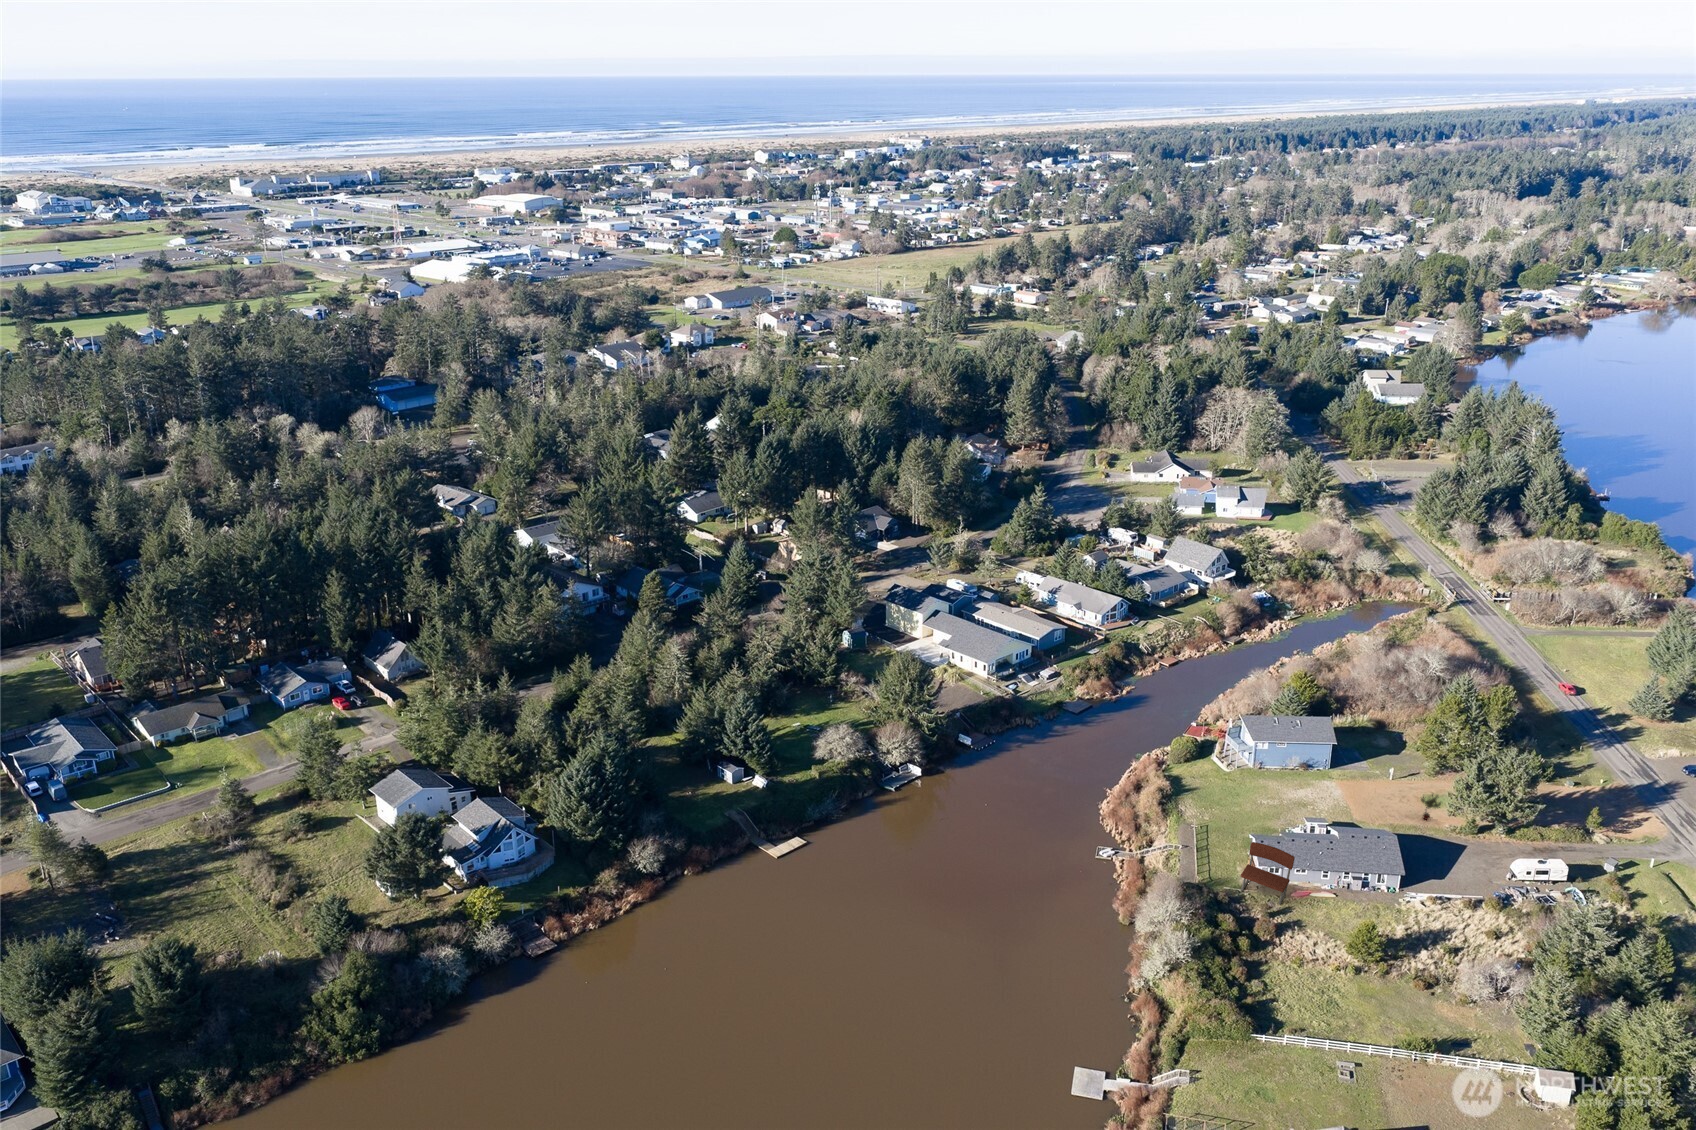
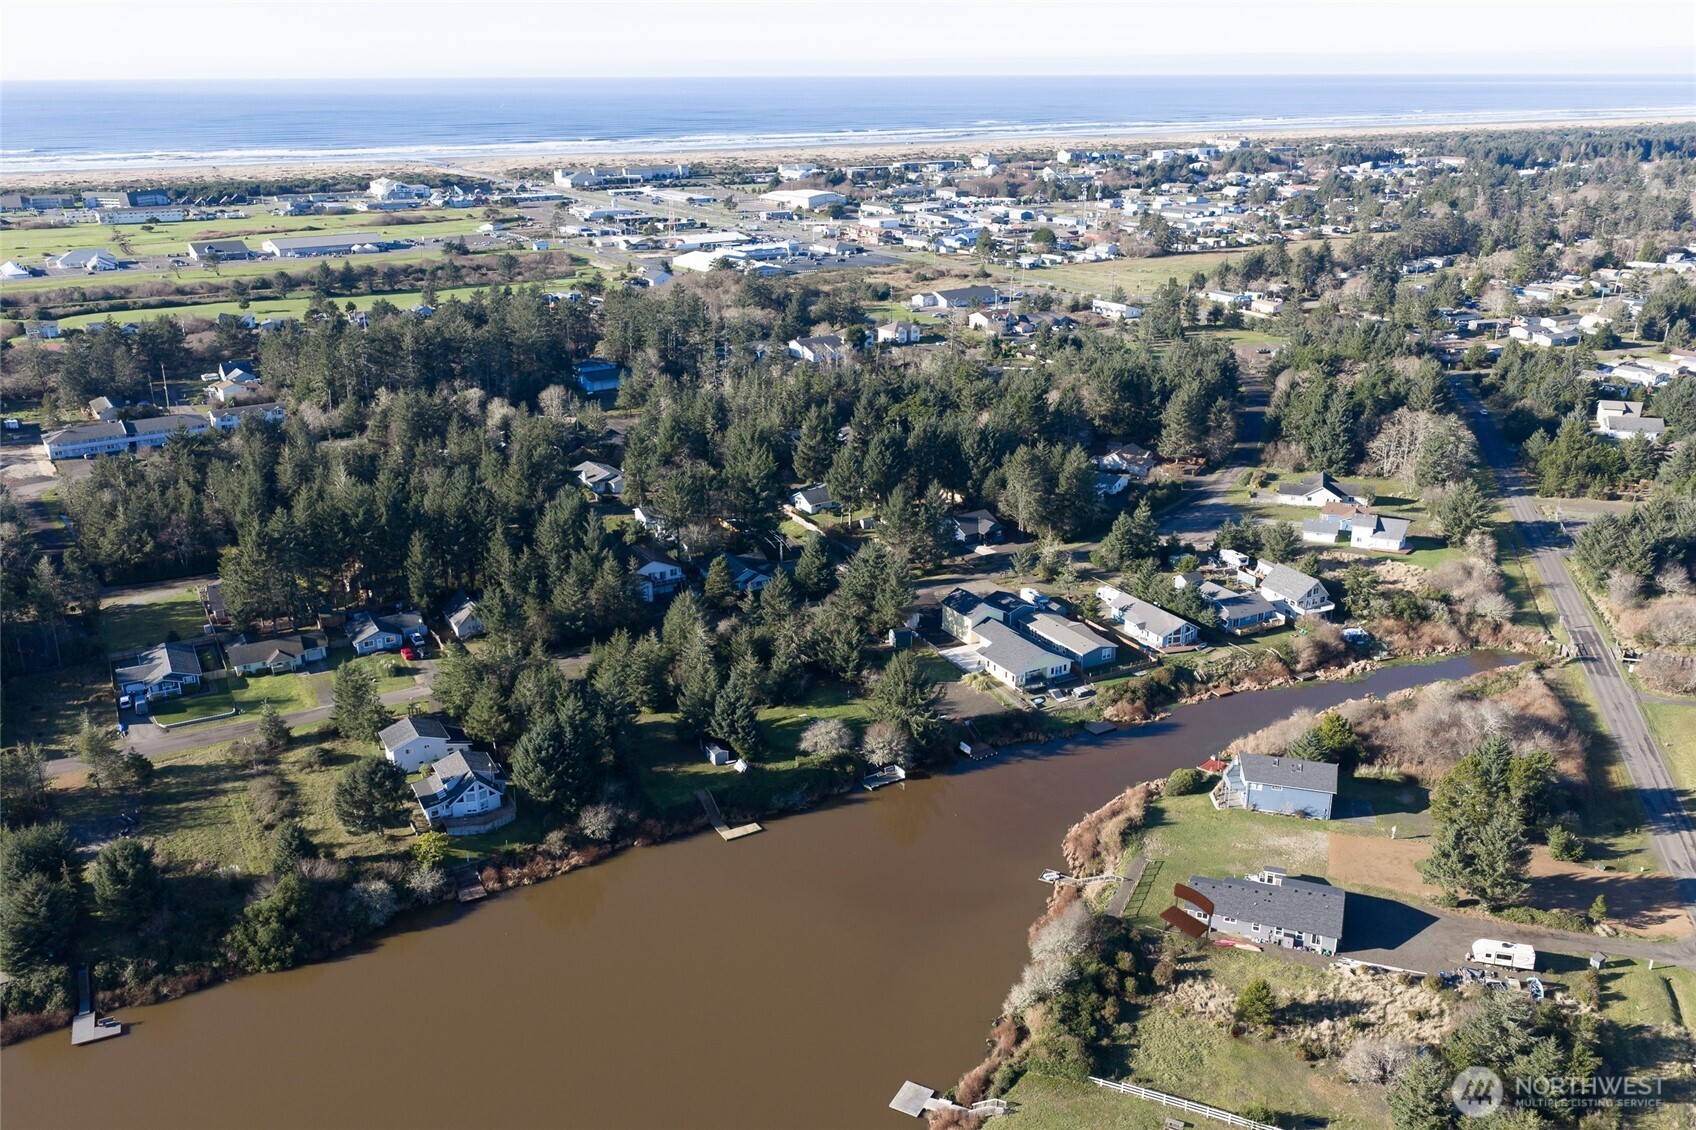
potted tree: present [1421,794,1441,820] -> present [1226,1004,1253,1036]

